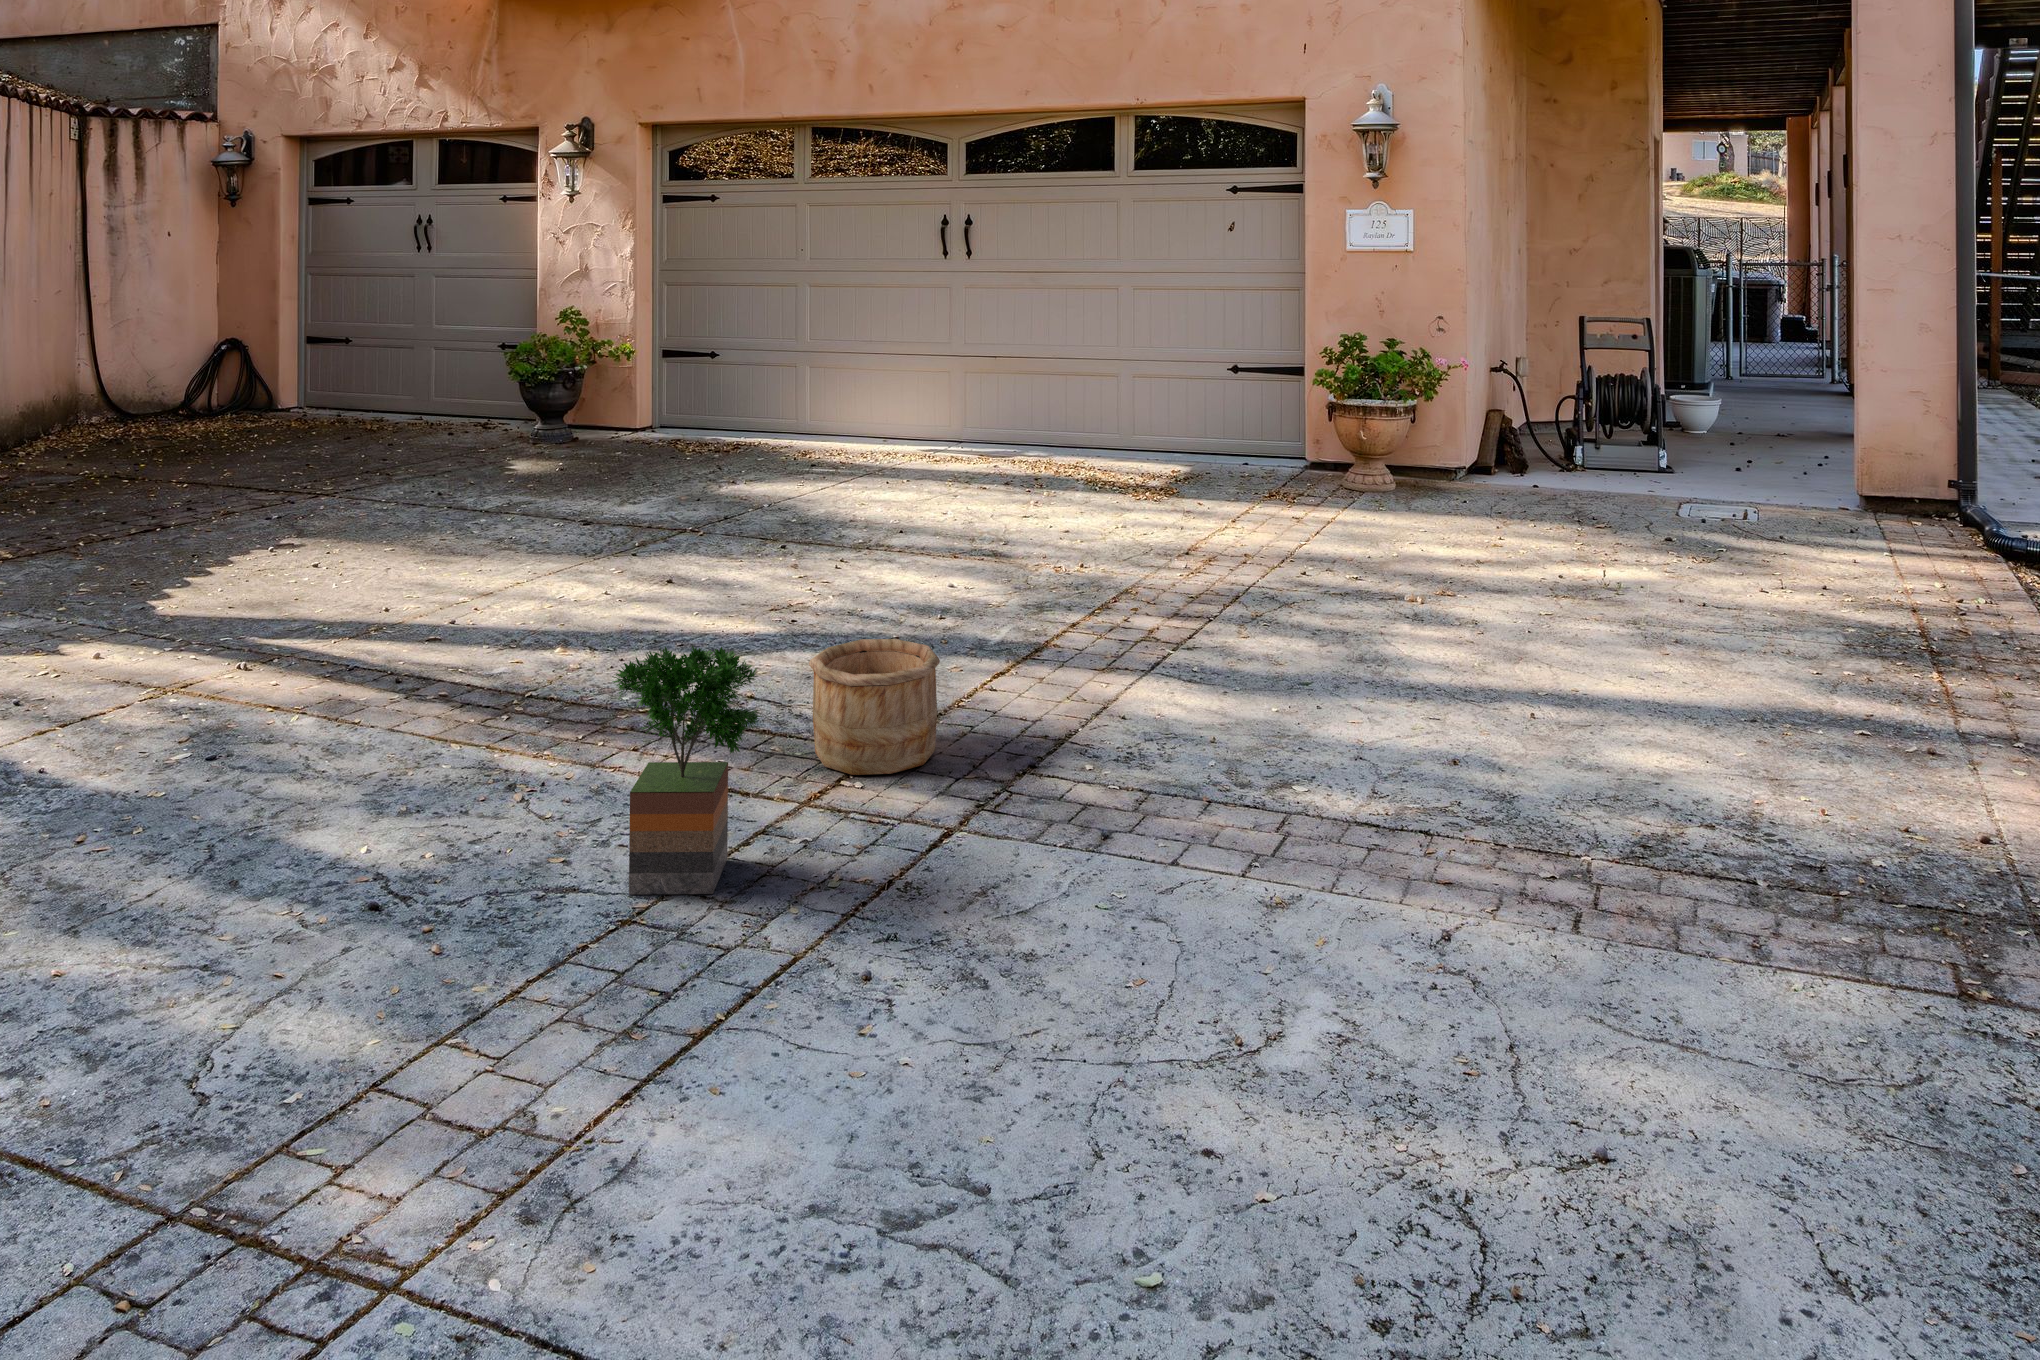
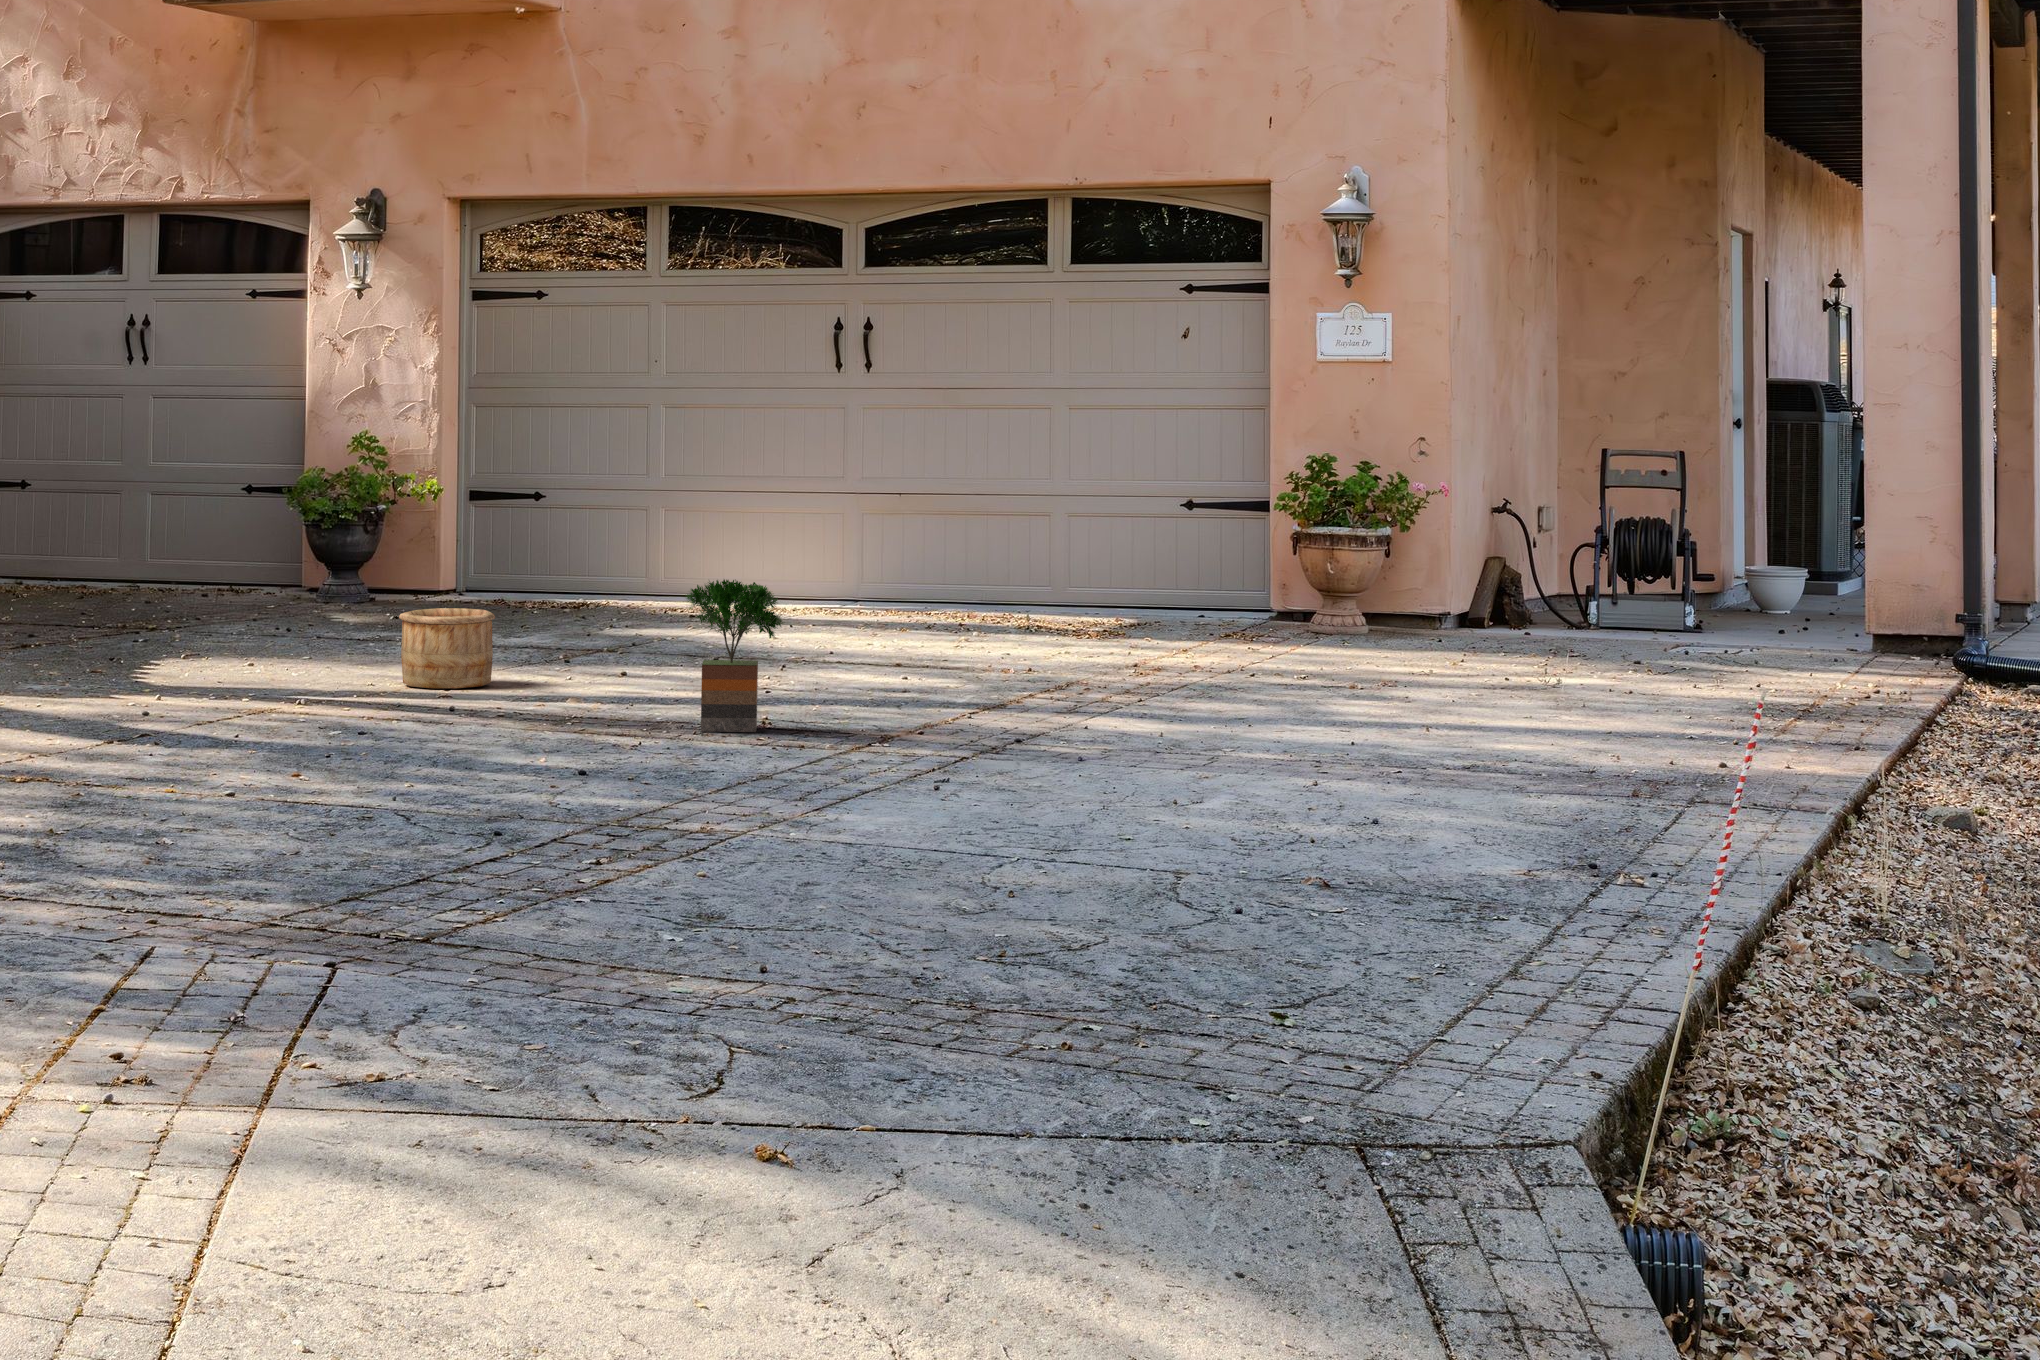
wooden bucket: present [809,639,940,775] -> present [399,608,495,689]

